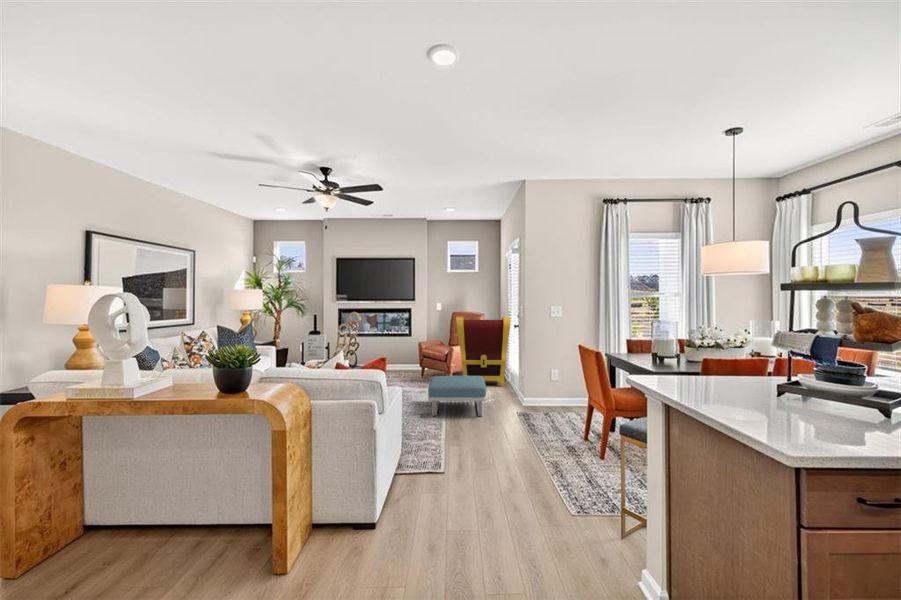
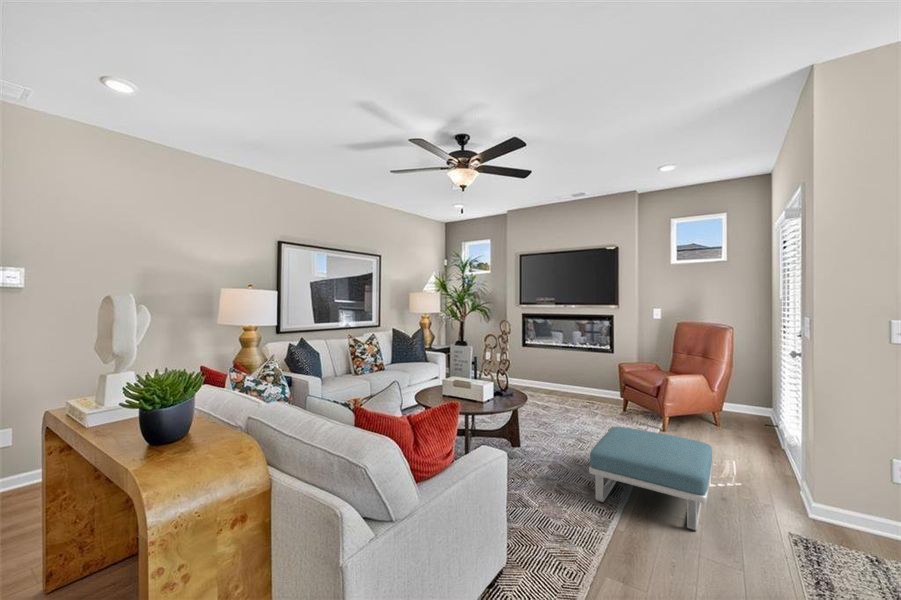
armchair: present [456,317,511,386] -> none [671,331,785,459]

